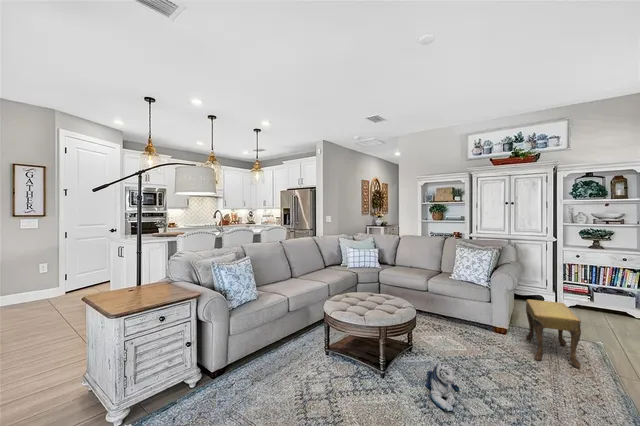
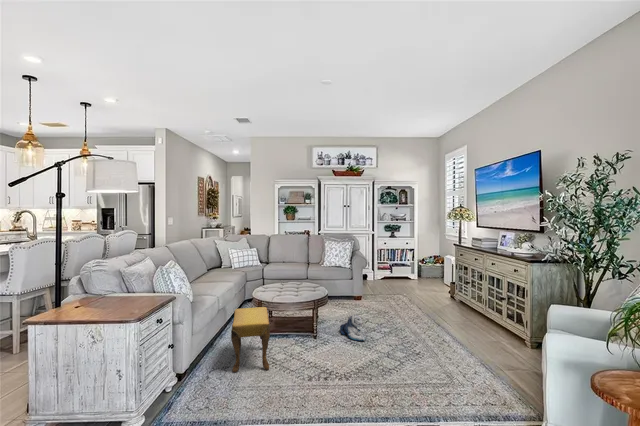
footstool: present [526,299,581,368] -> present [231,307,270,373]

